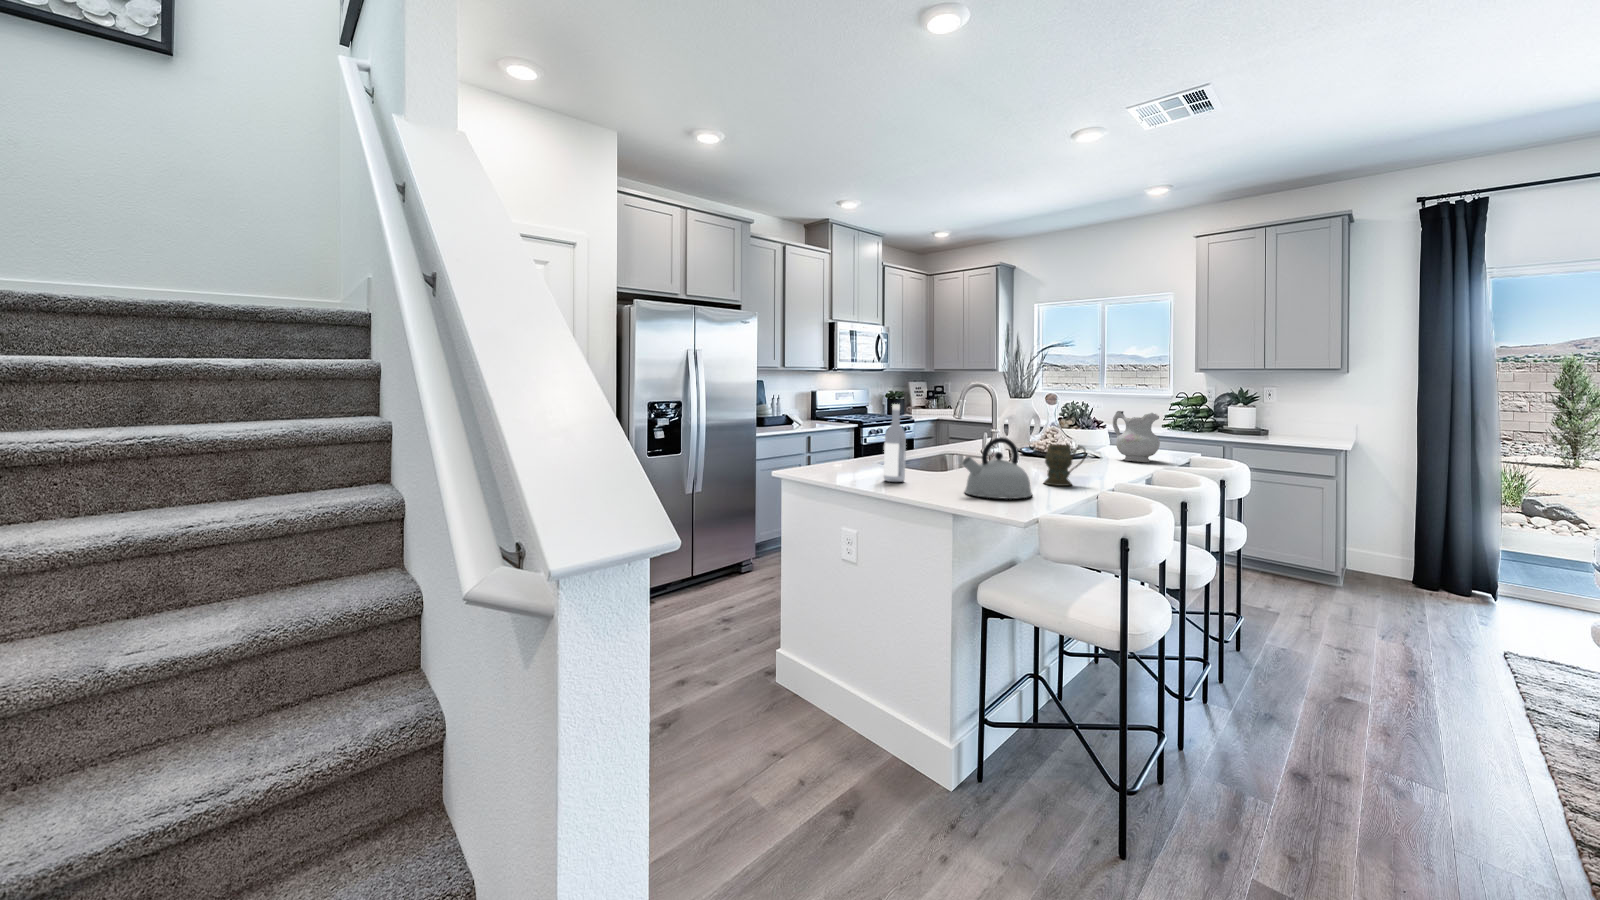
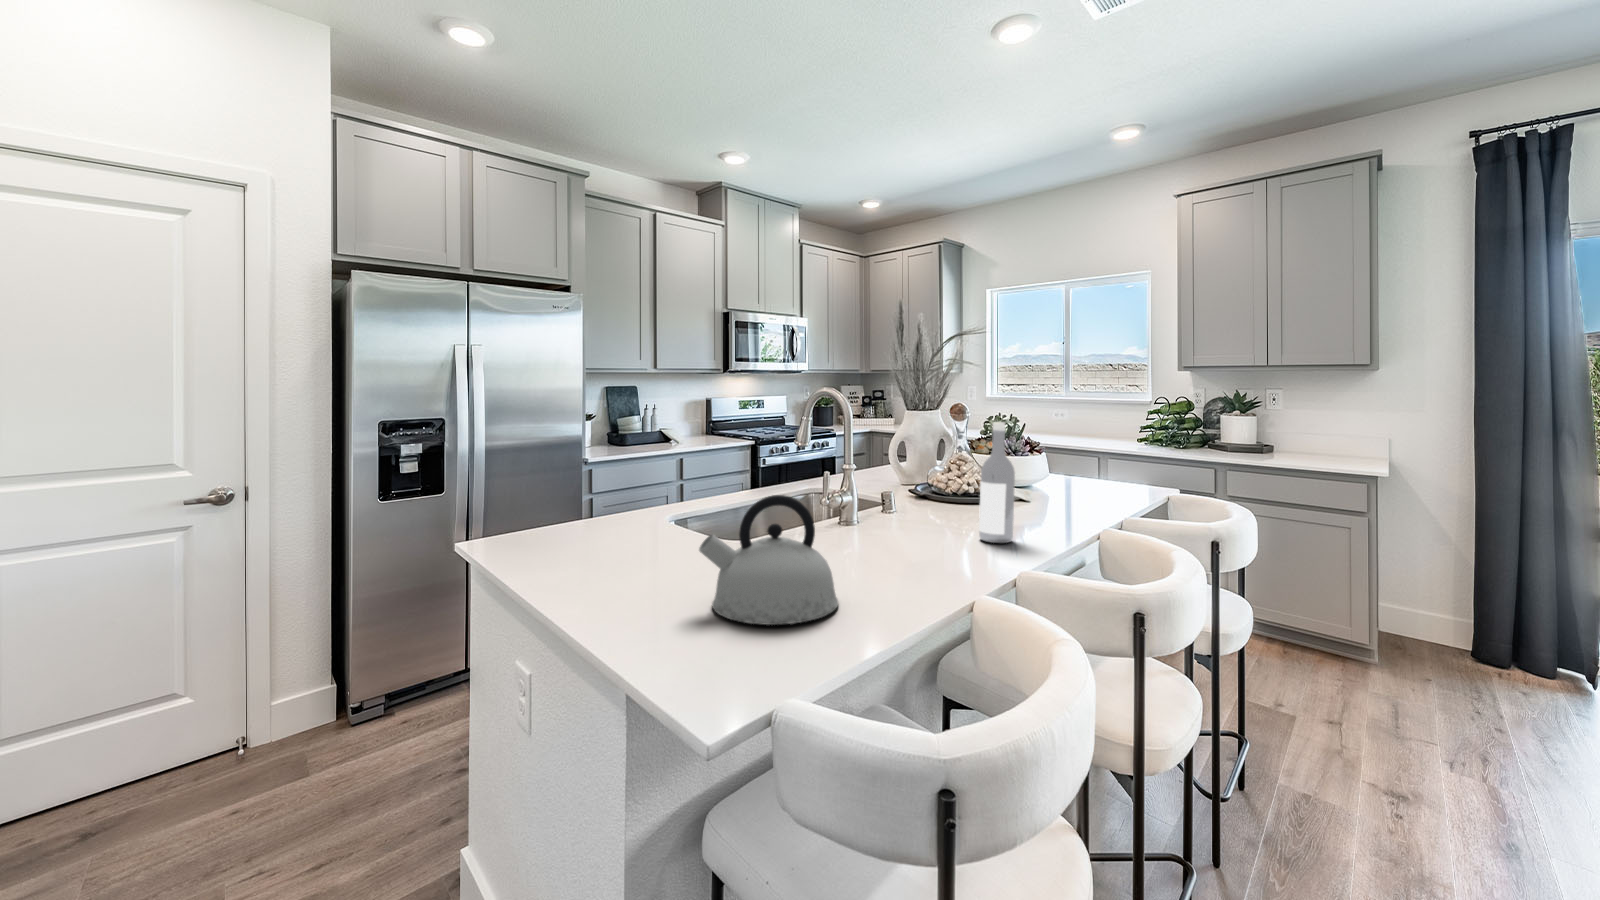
wine bottle: present [884,404,906,482] -> present [979,422,1015,543]
ceramic pitcher: present [1113,411,1160,462] -> none [1048,428,1116,506]
mug: present [1044,444,1086,486] -> none [893,496,963,574]

